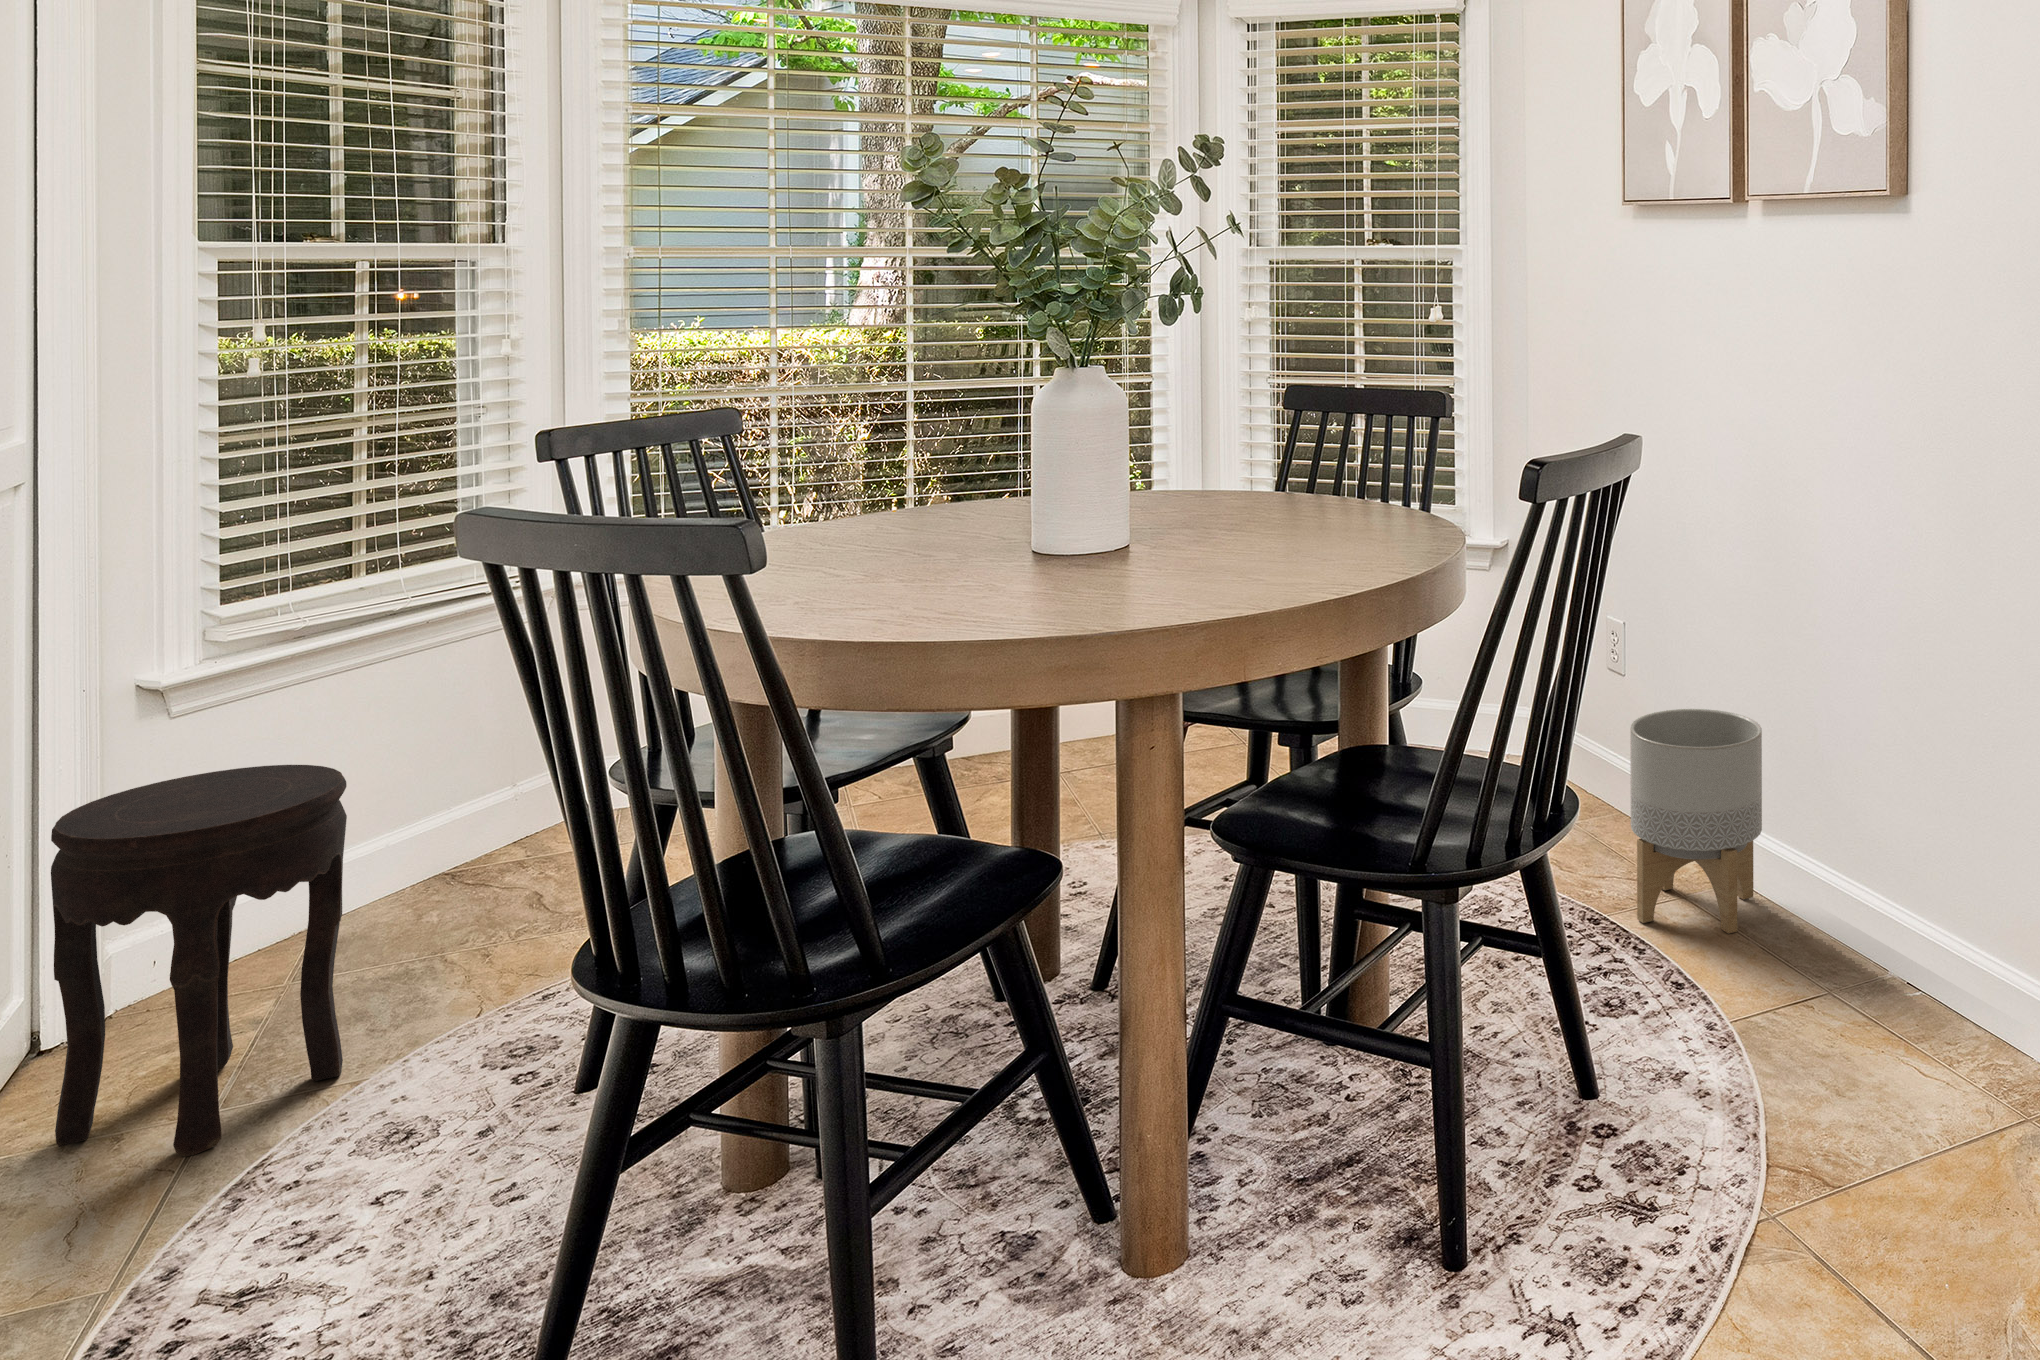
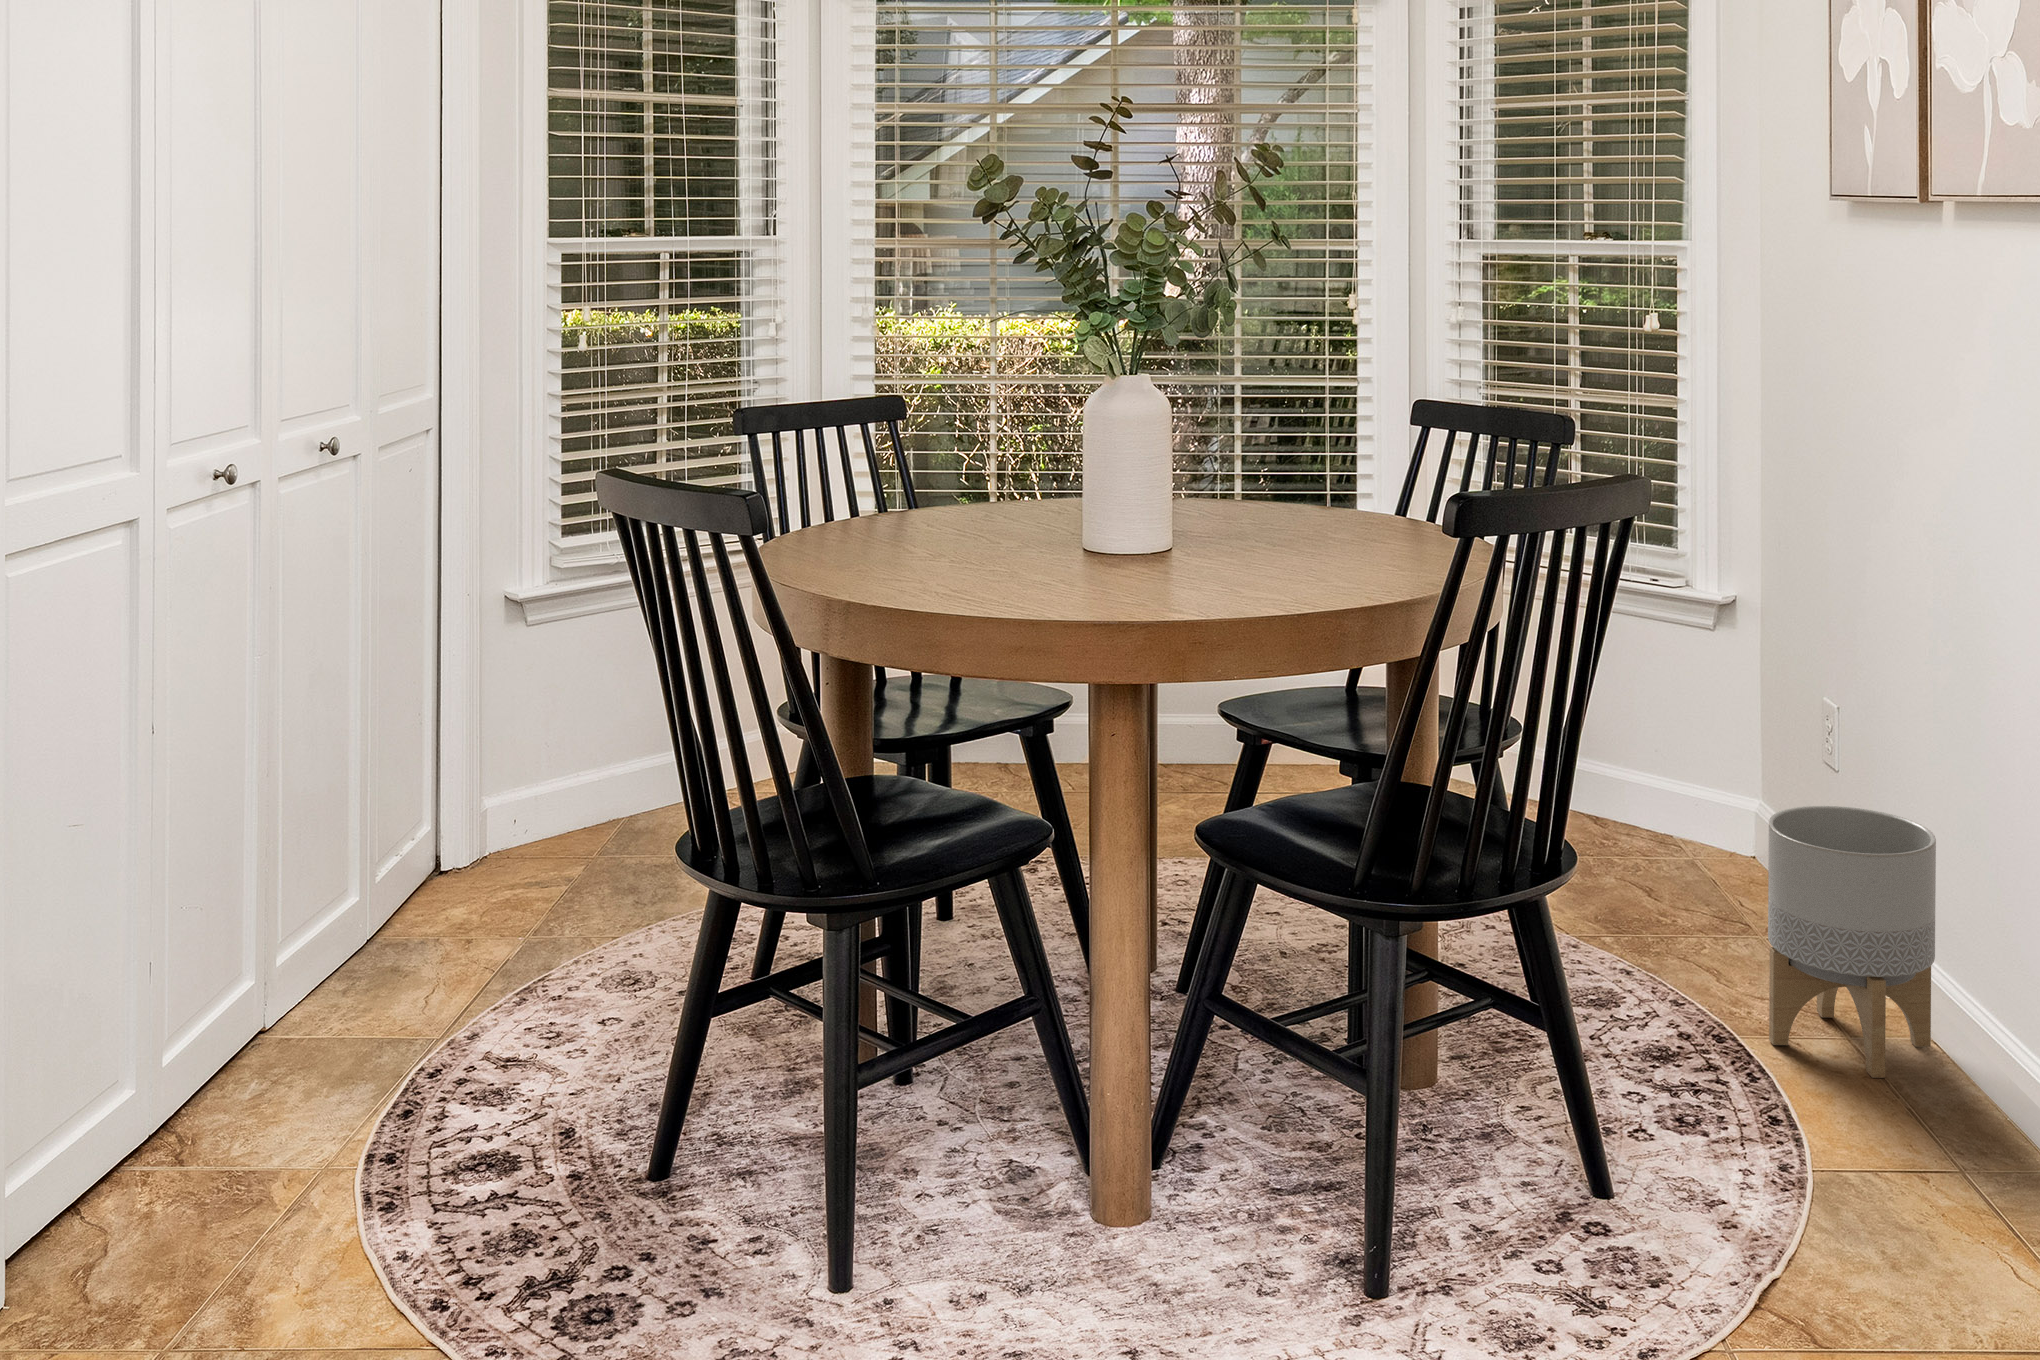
side table: present [51,765,347,1157] -> none [433,668,615,959]

